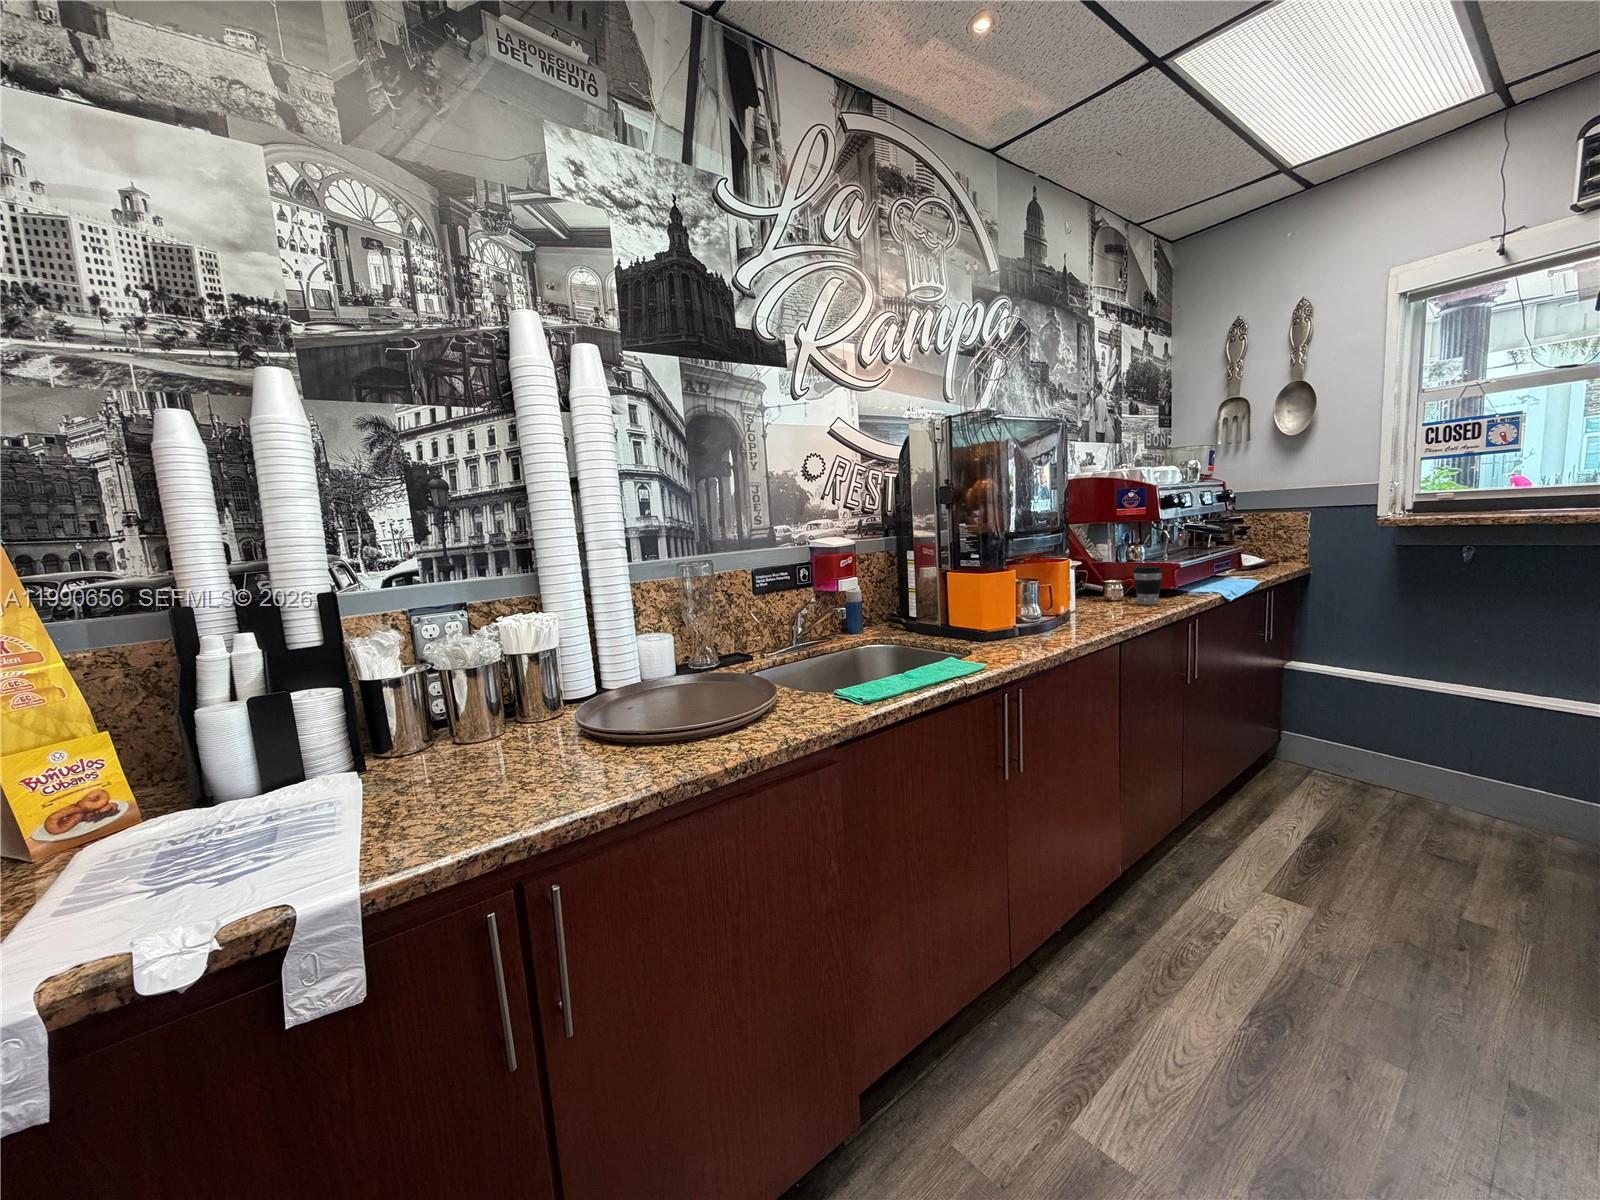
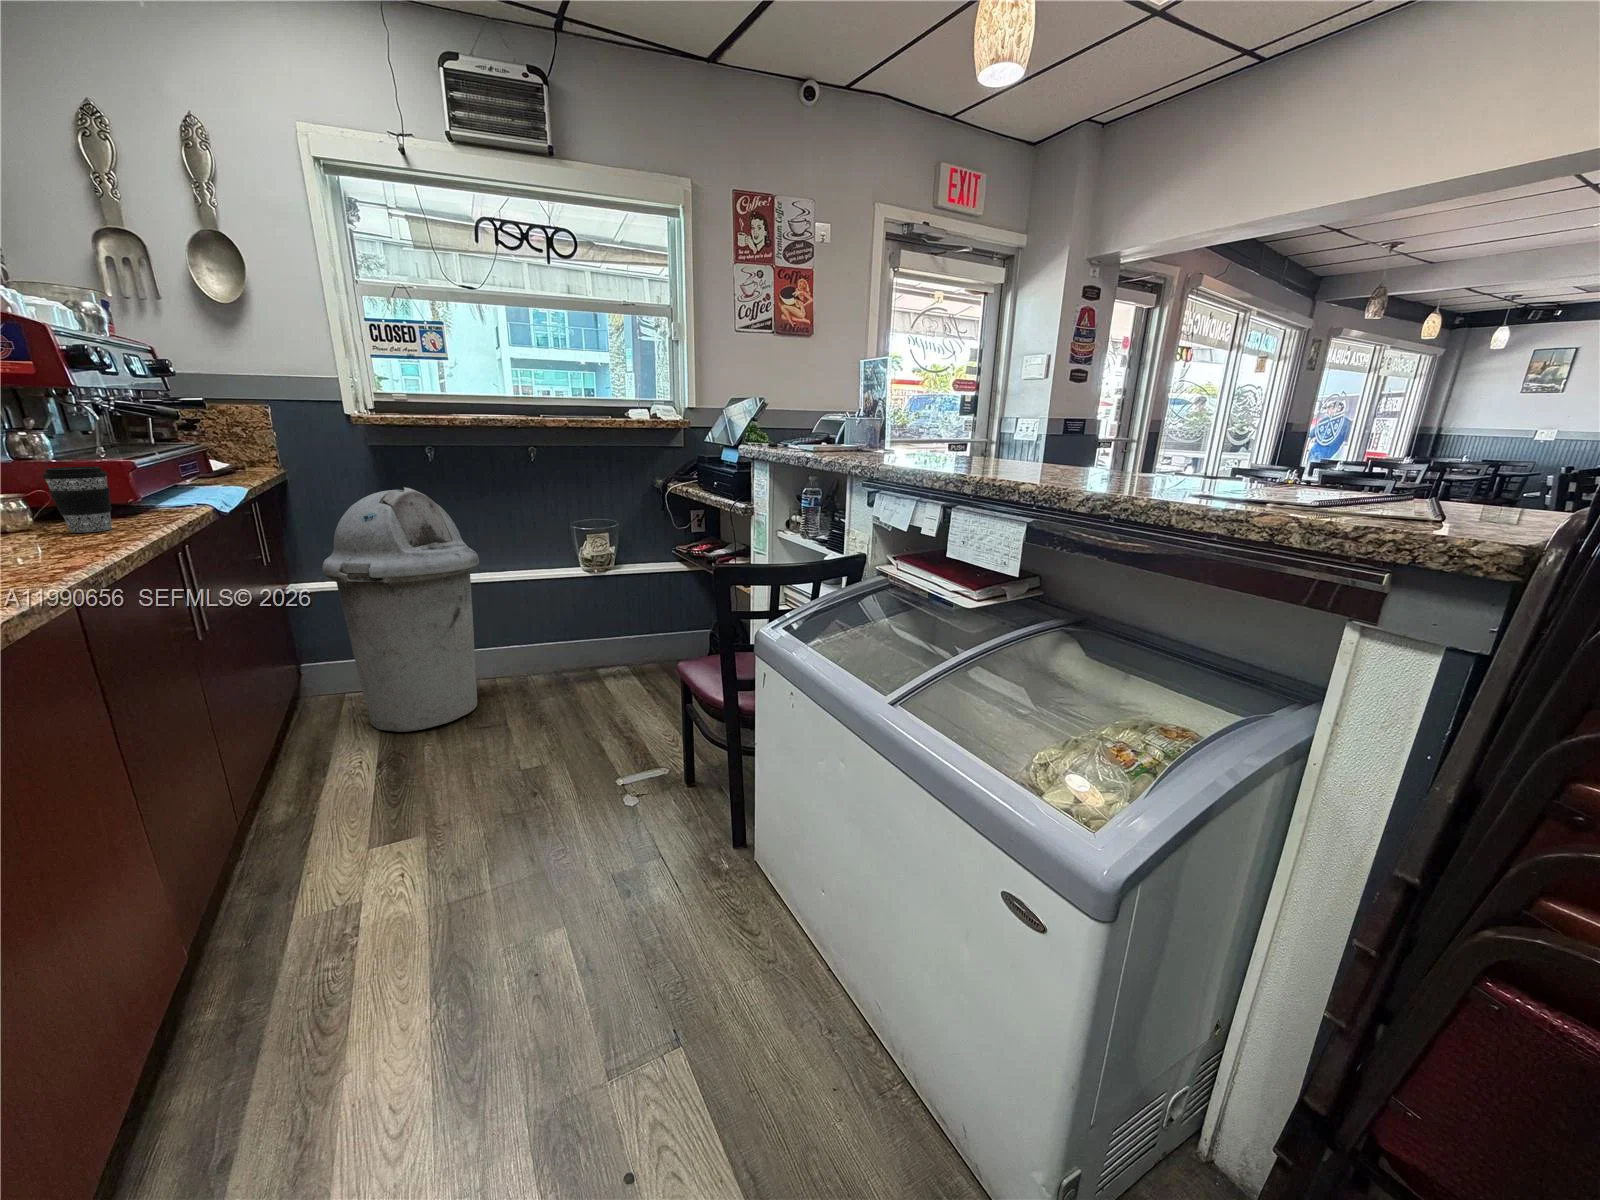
trash can: none [1311,587,1497,834] -> present [322,487,479,732]

